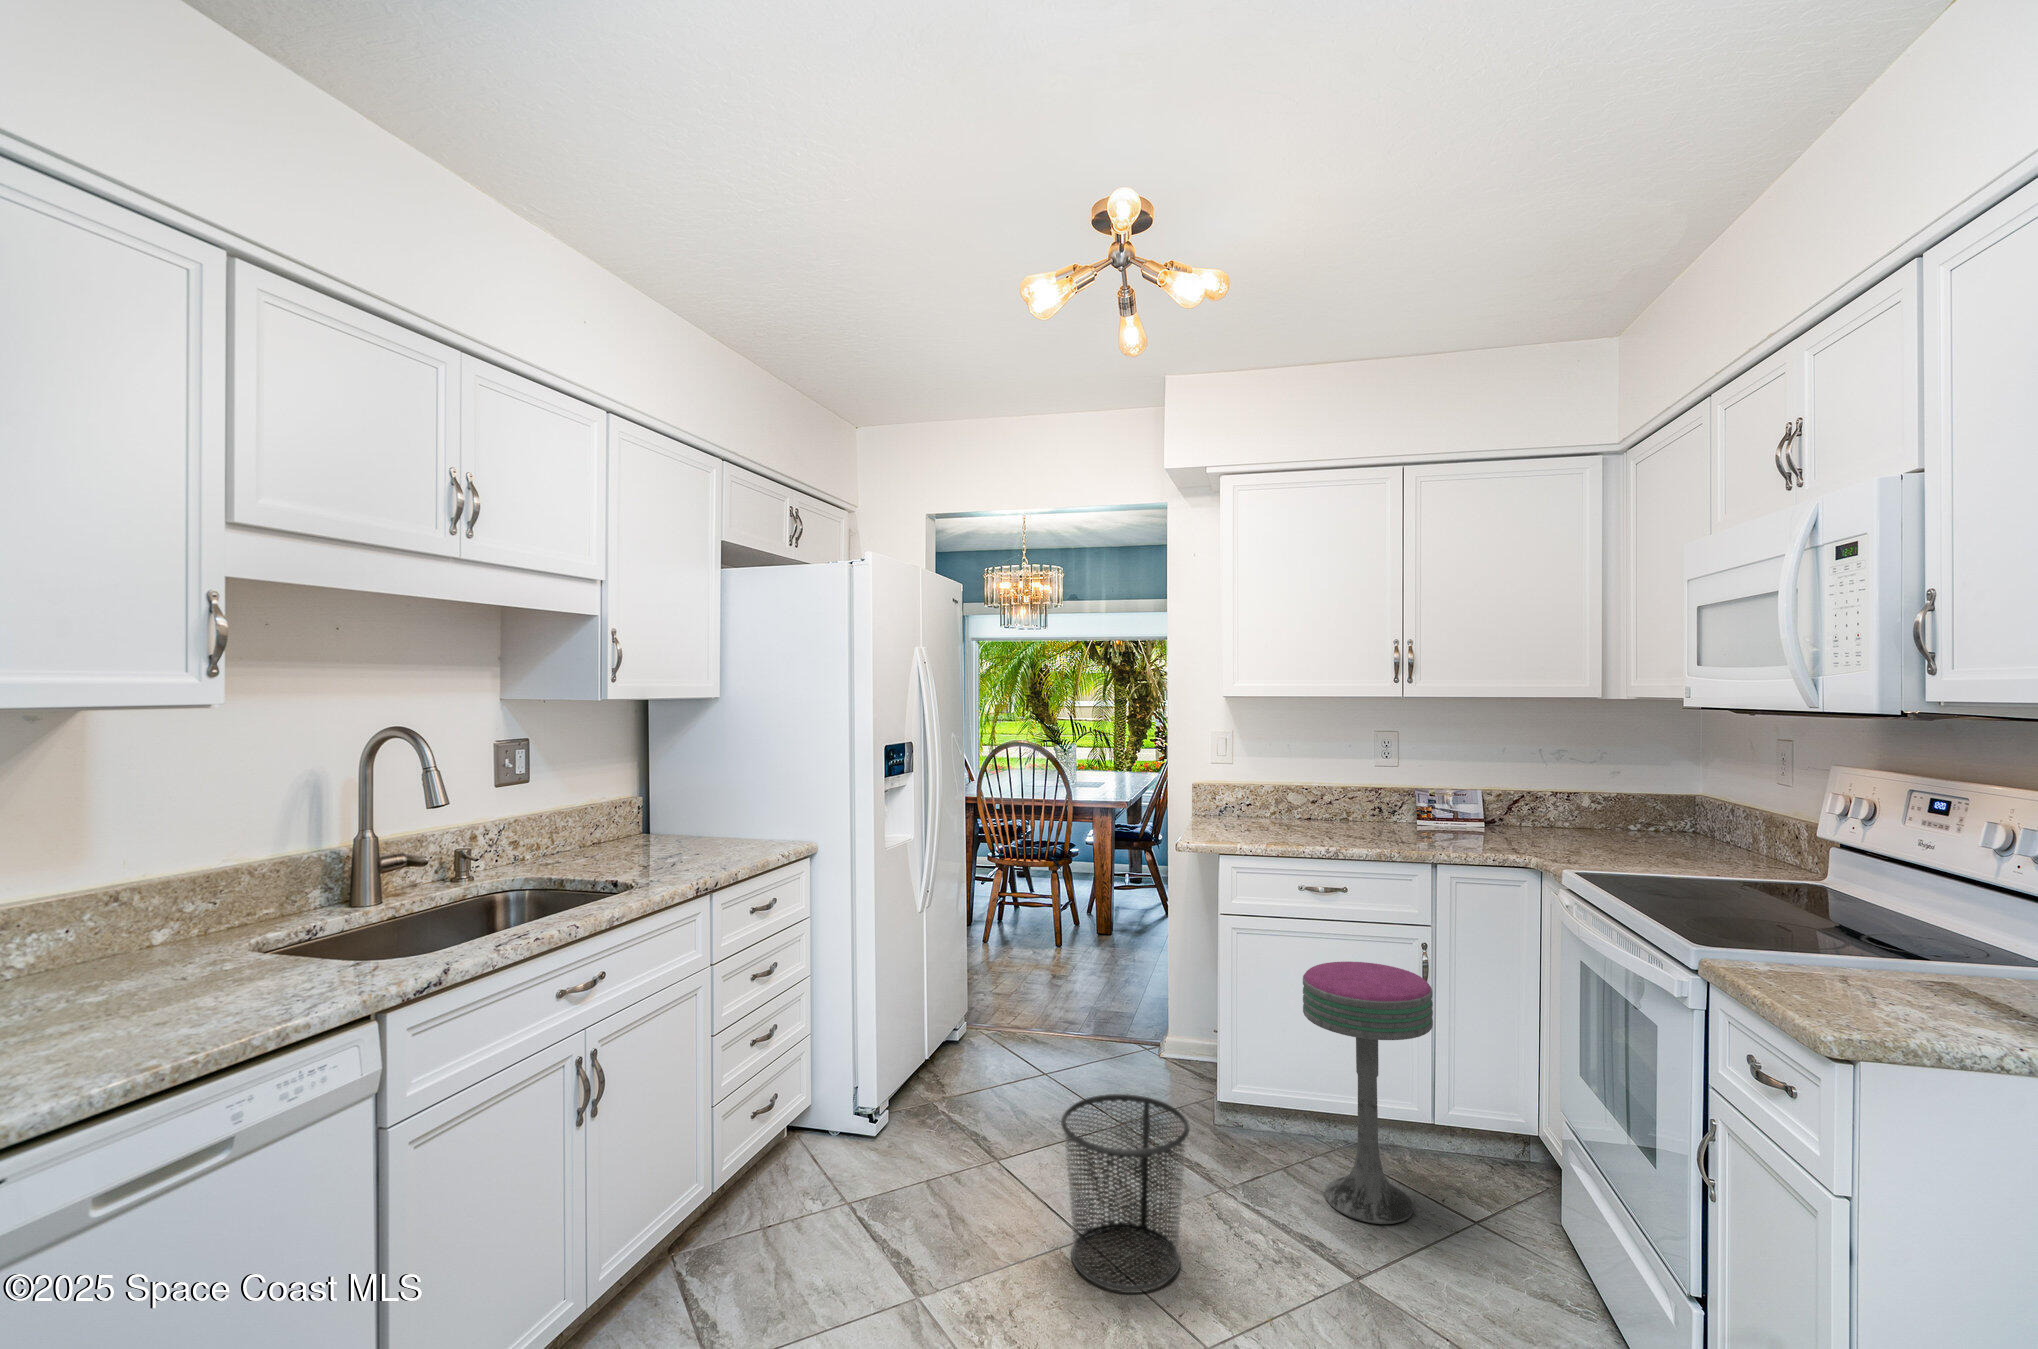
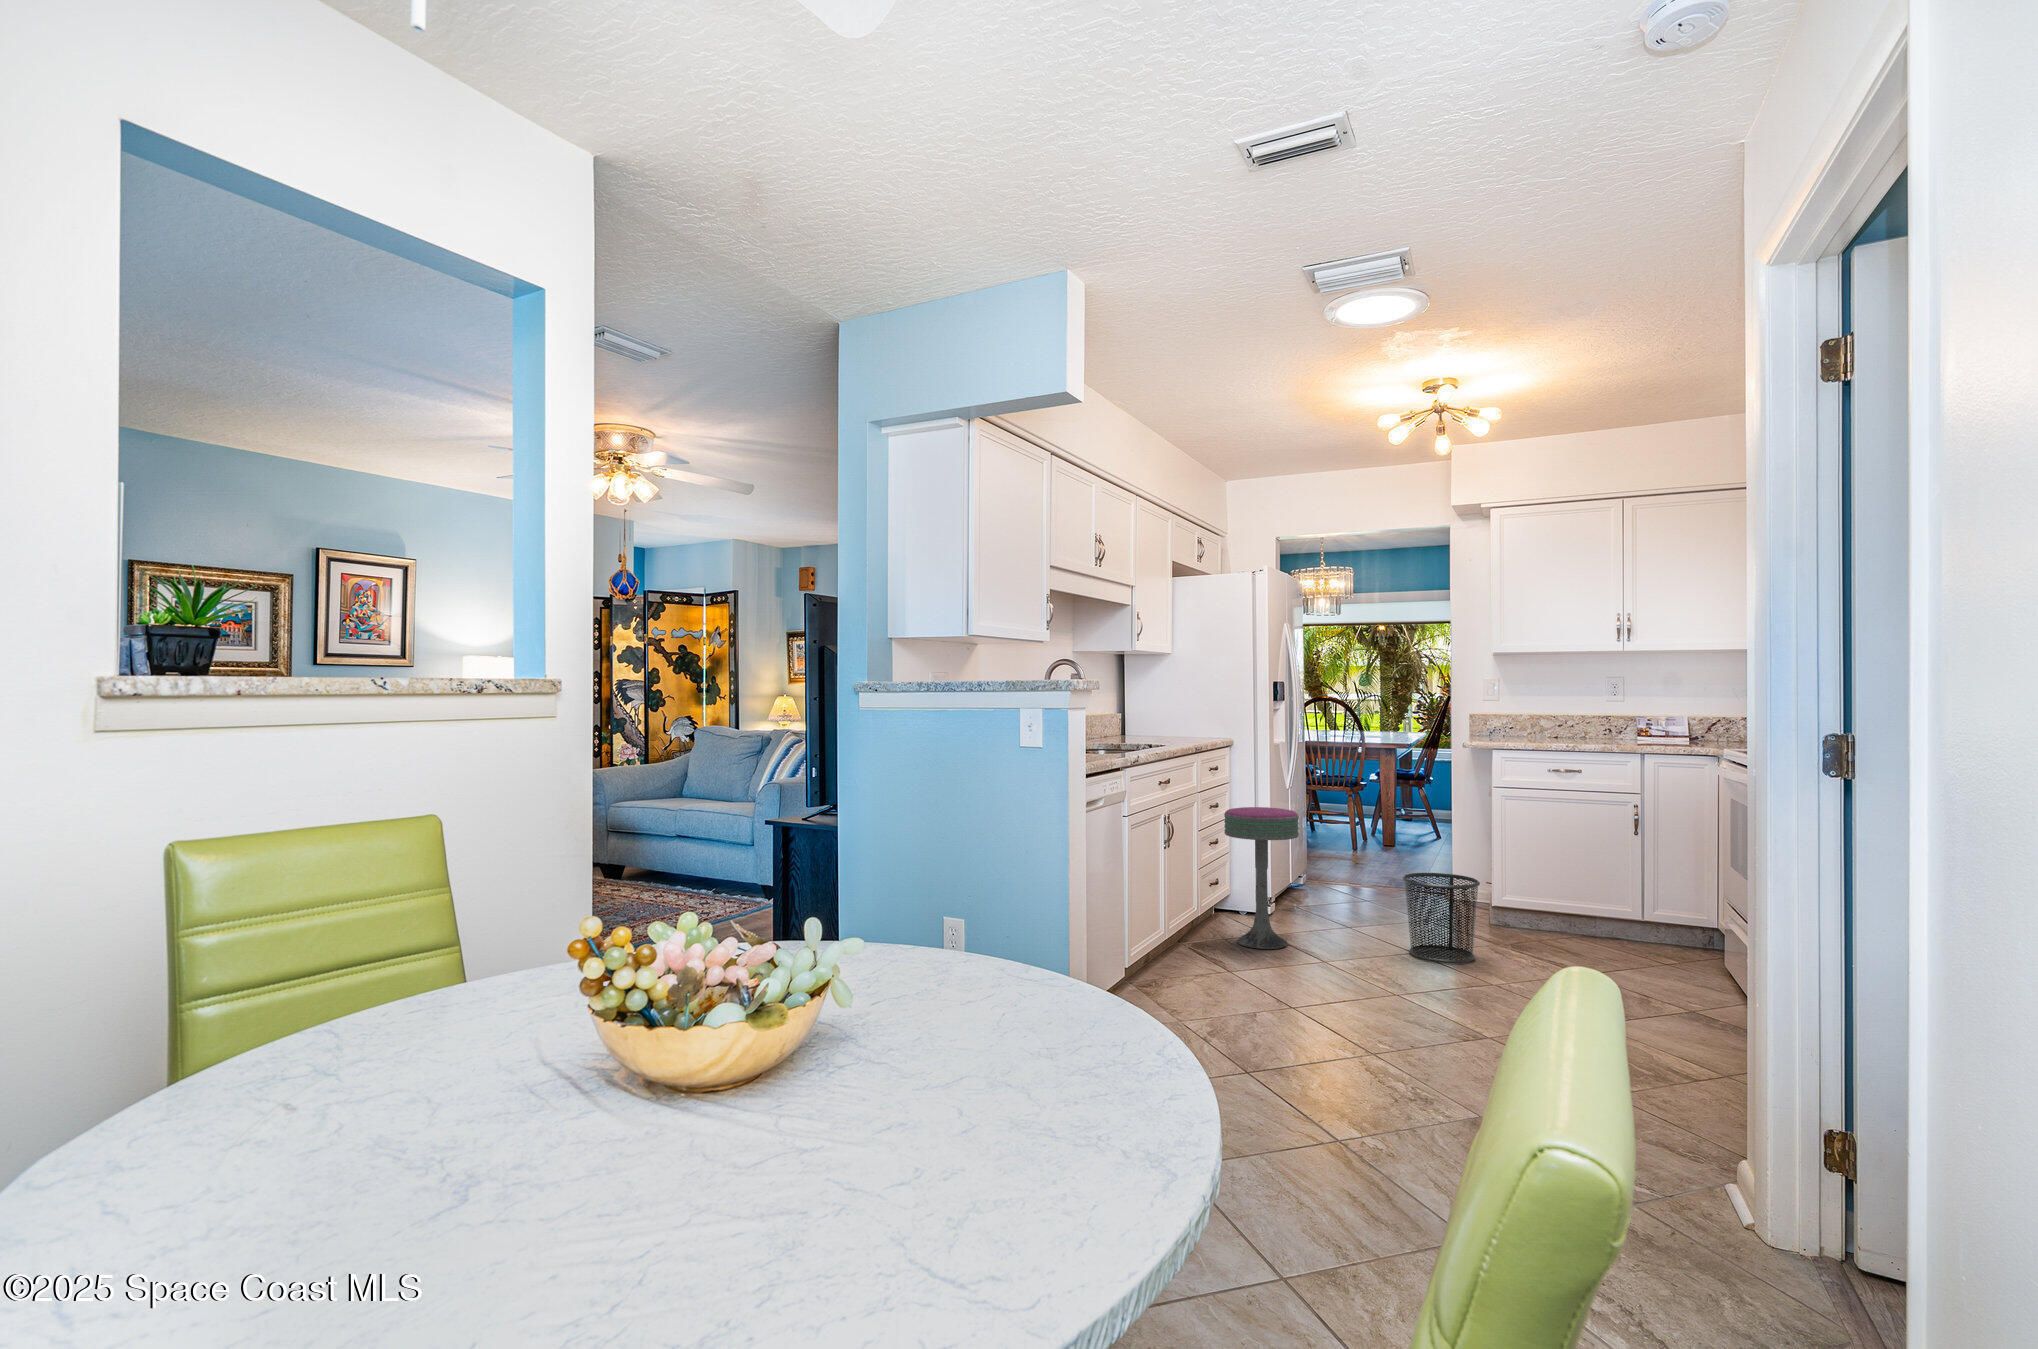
bar stool: present [1303,962,1433,1224] -> present [1224,807,1299,949]

